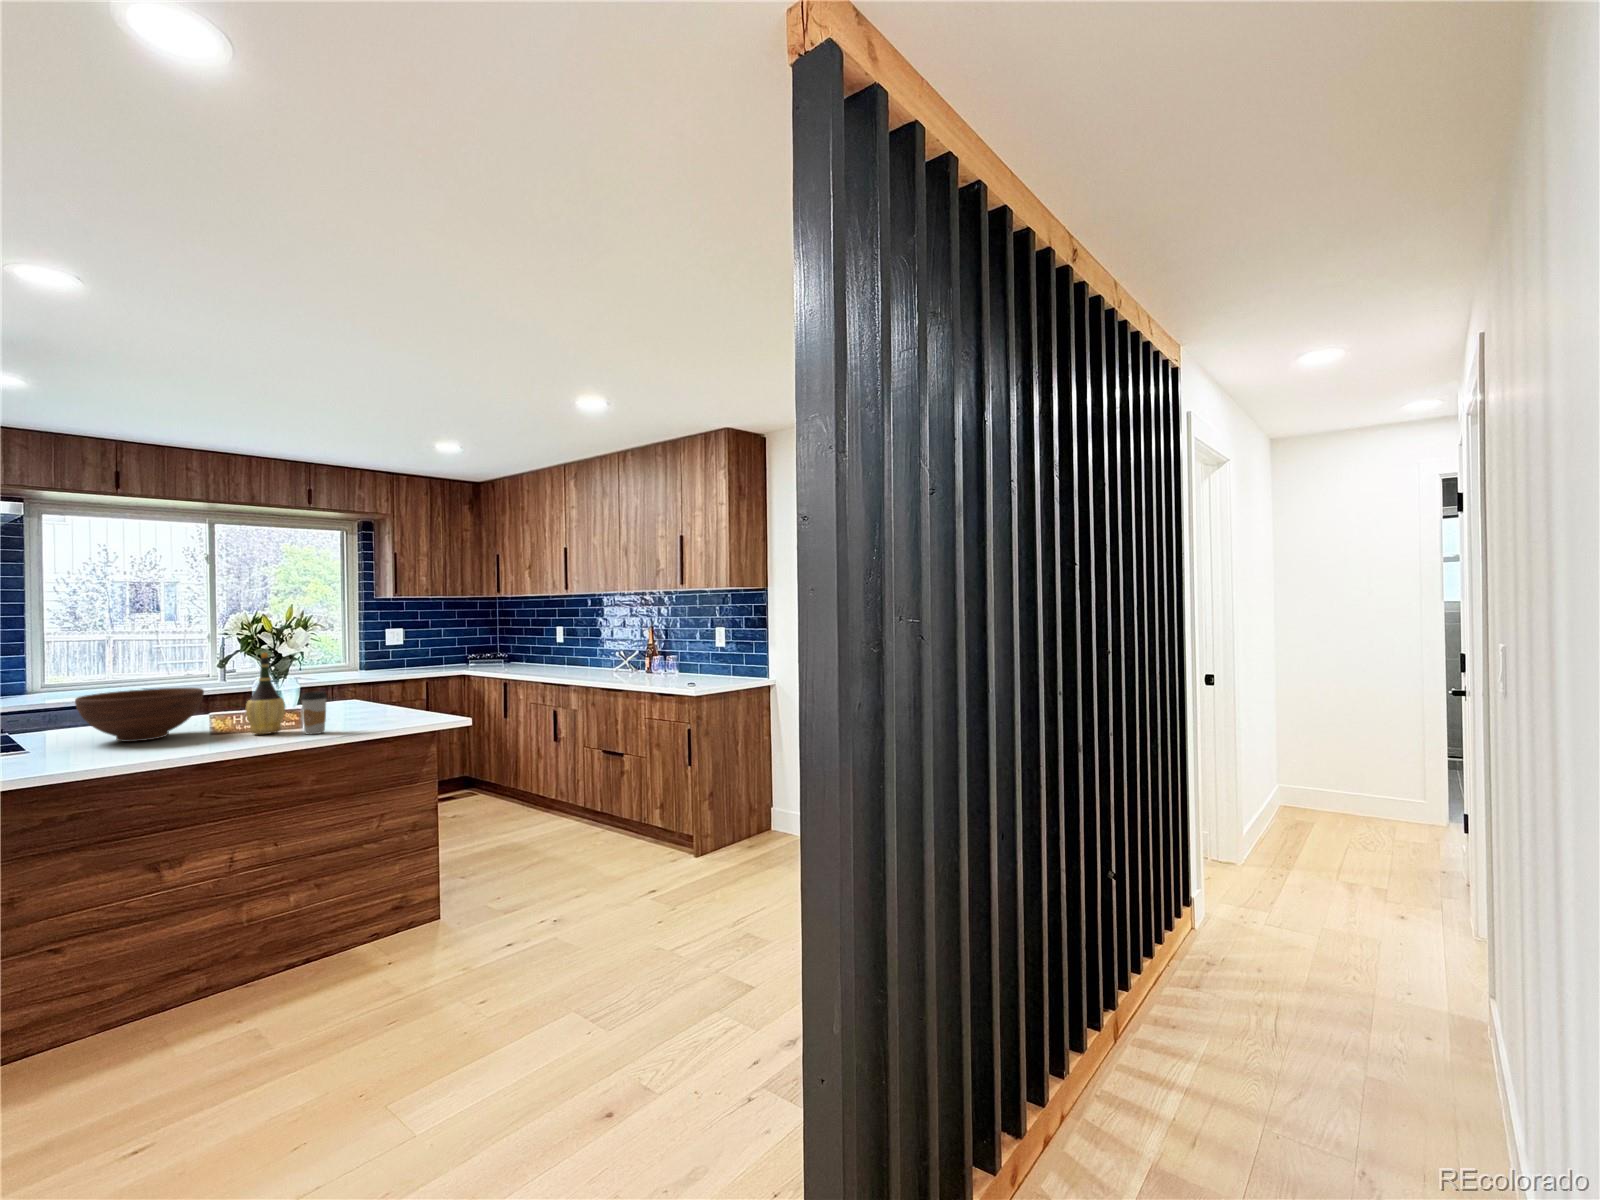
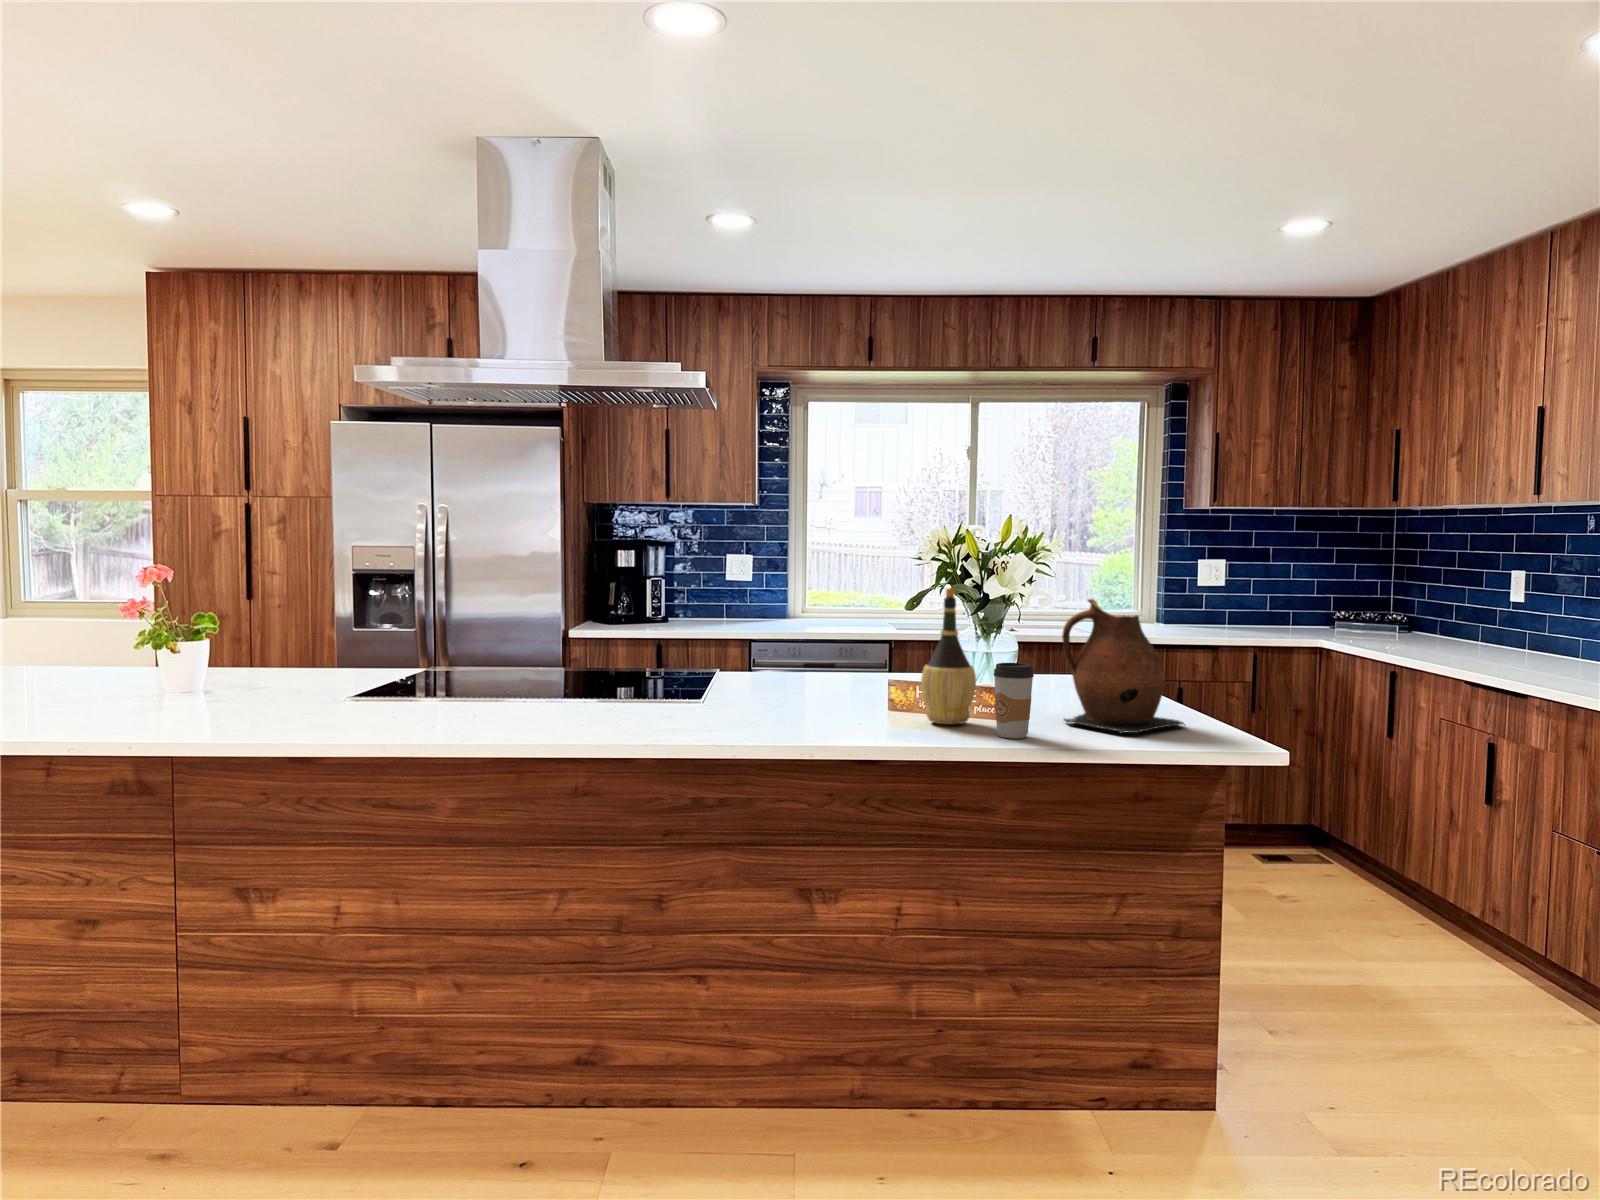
ceramic pitcher: none [337,653,412,724] -> present [1062,599,1184,734]
fruit bowl: present [75,688,204,742] -> none [732,630,878,707]

